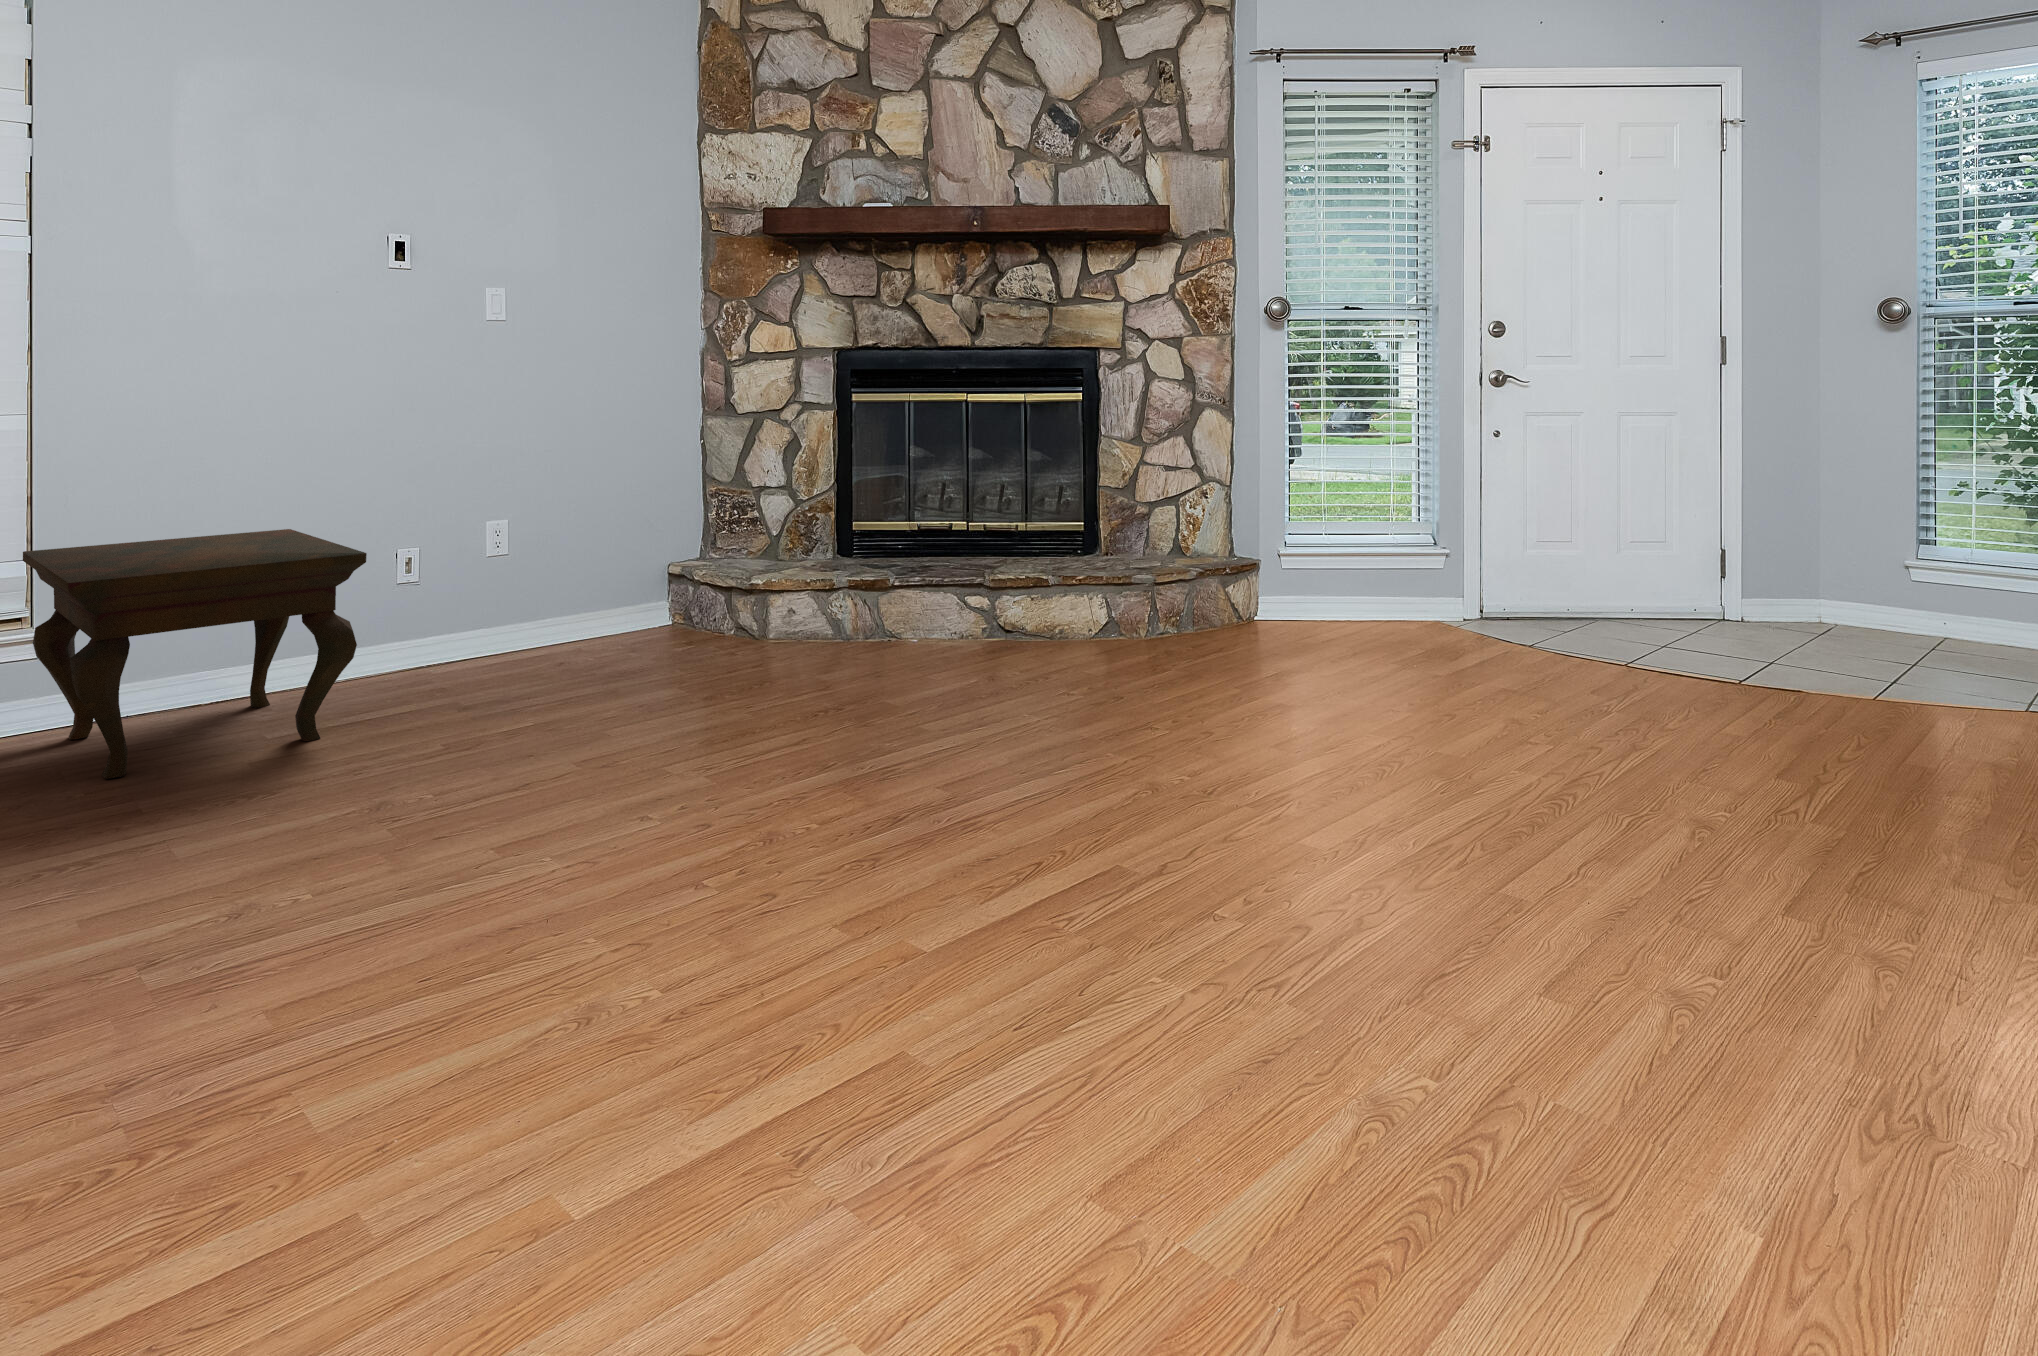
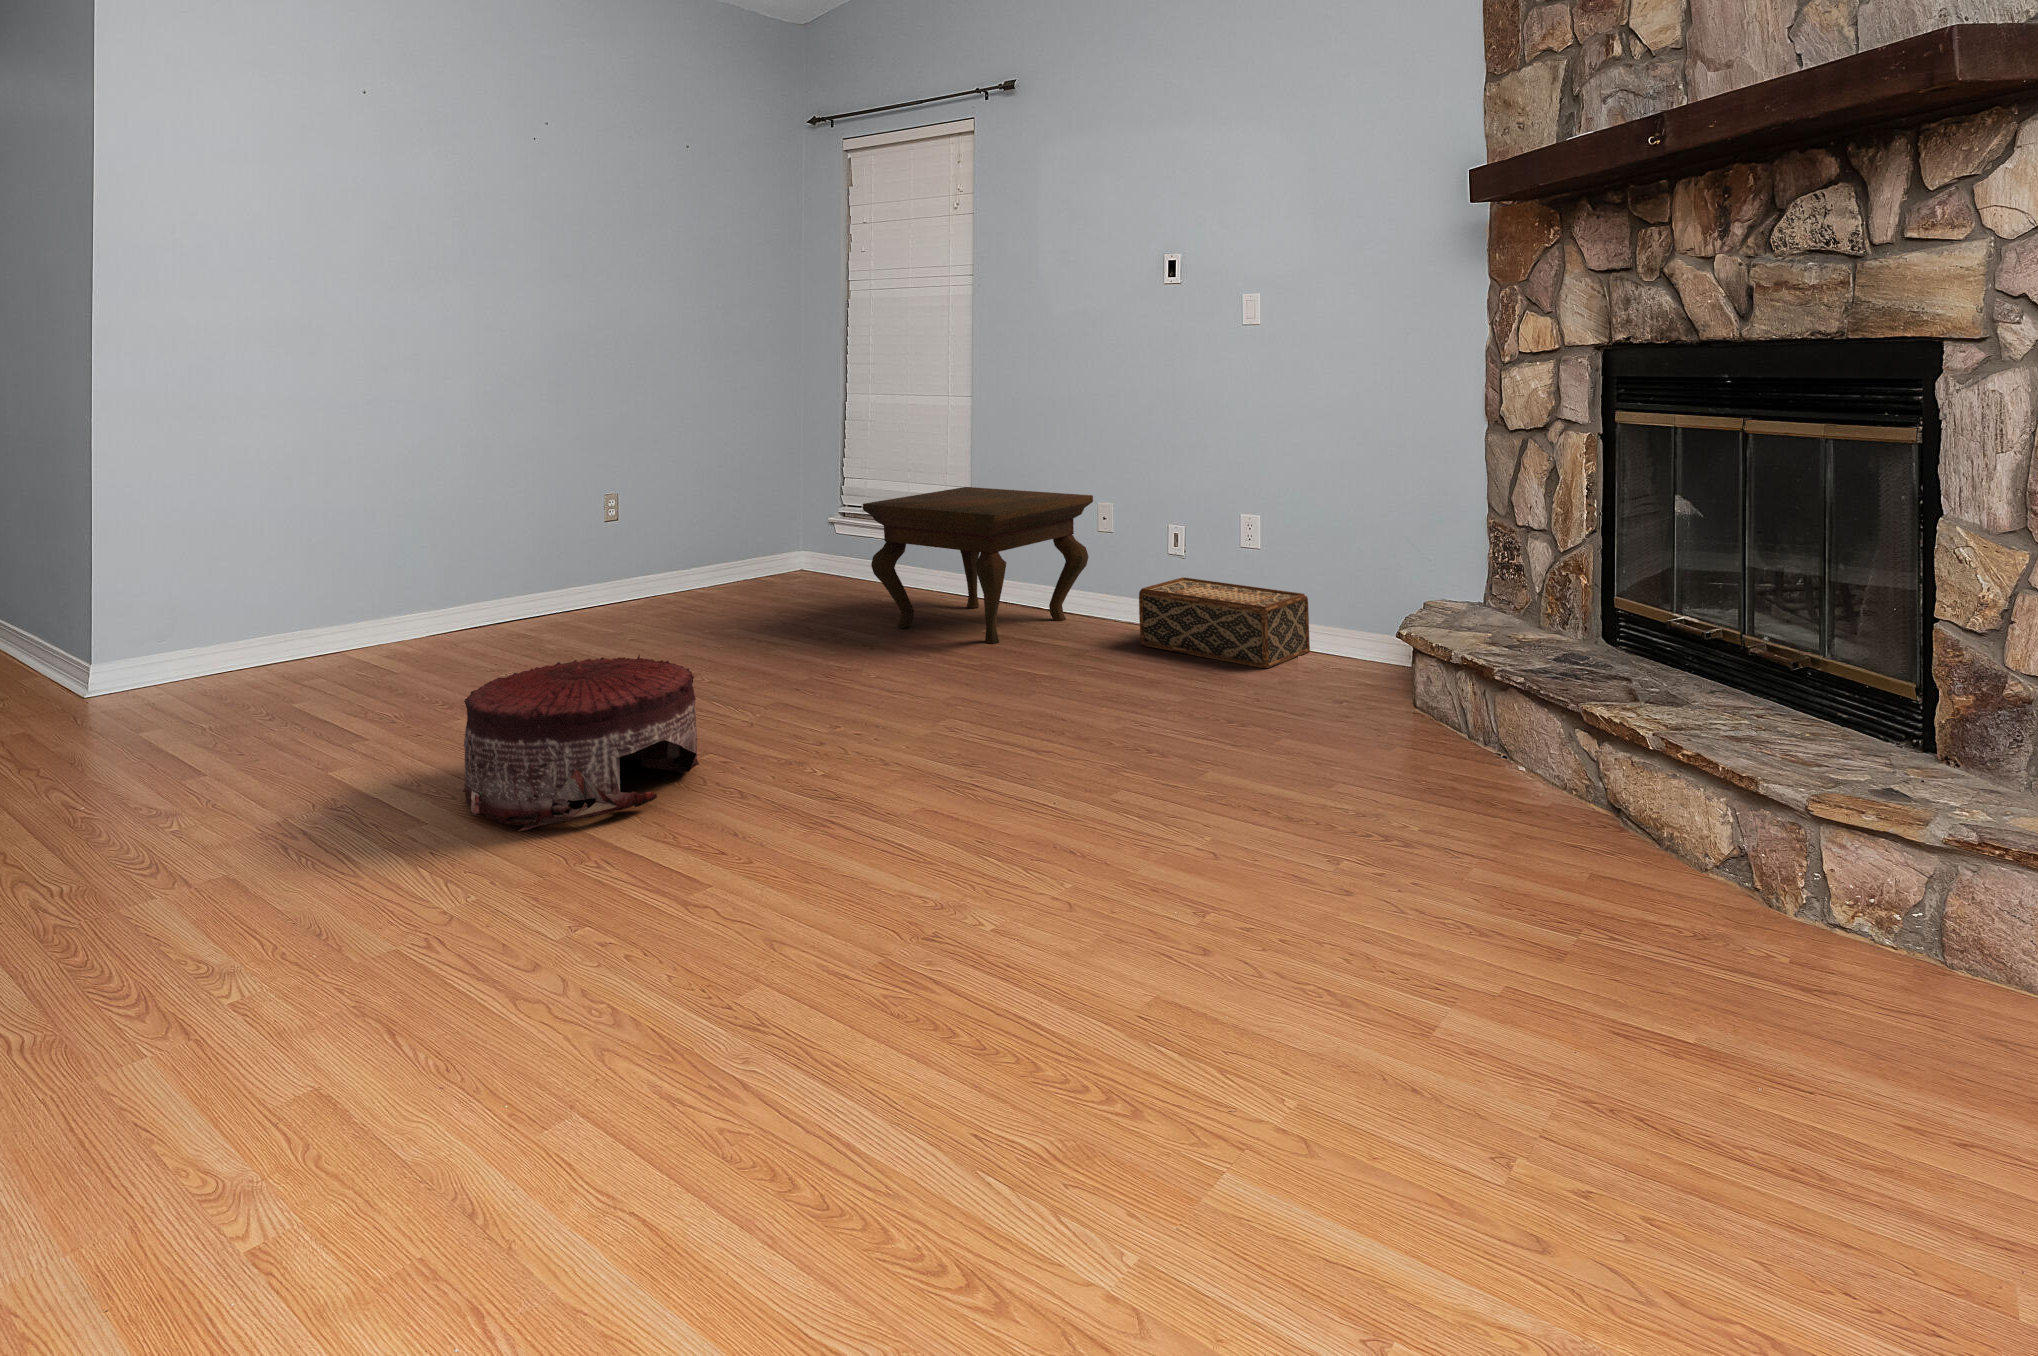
woven basket: none [424,589,609,685] -> present [1139,577,1310,668]
pouf: none [520,746,880,1046] -> present [463,654,699,831]

